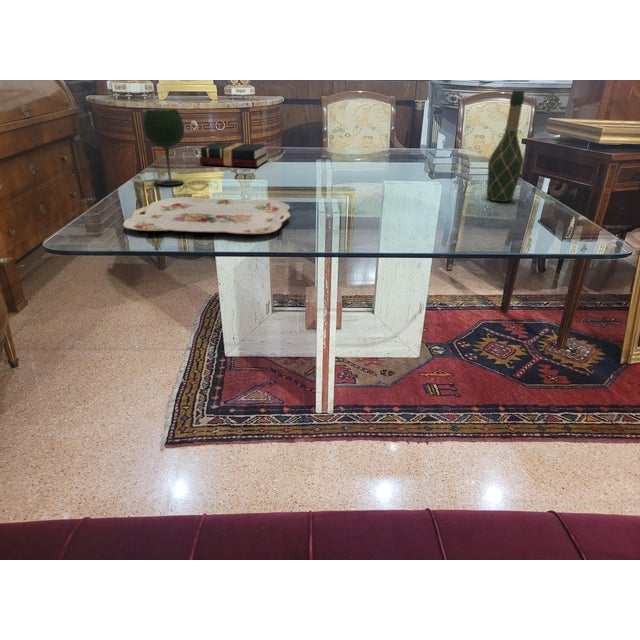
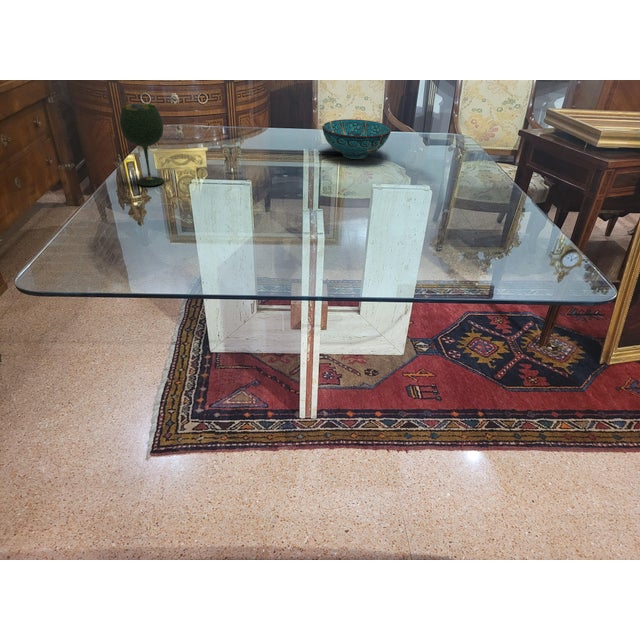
wine bottle: present [487,91,524,202] -> none [476,100,519,213]
decorative bowl: none [334,135,400,168] -> present [322,119,391,159]
hardback book: present [200,142,268,167] -> none [180,124,253,156]
serving tray: present [123,197,290,234] -> none [104,207,274,267]

